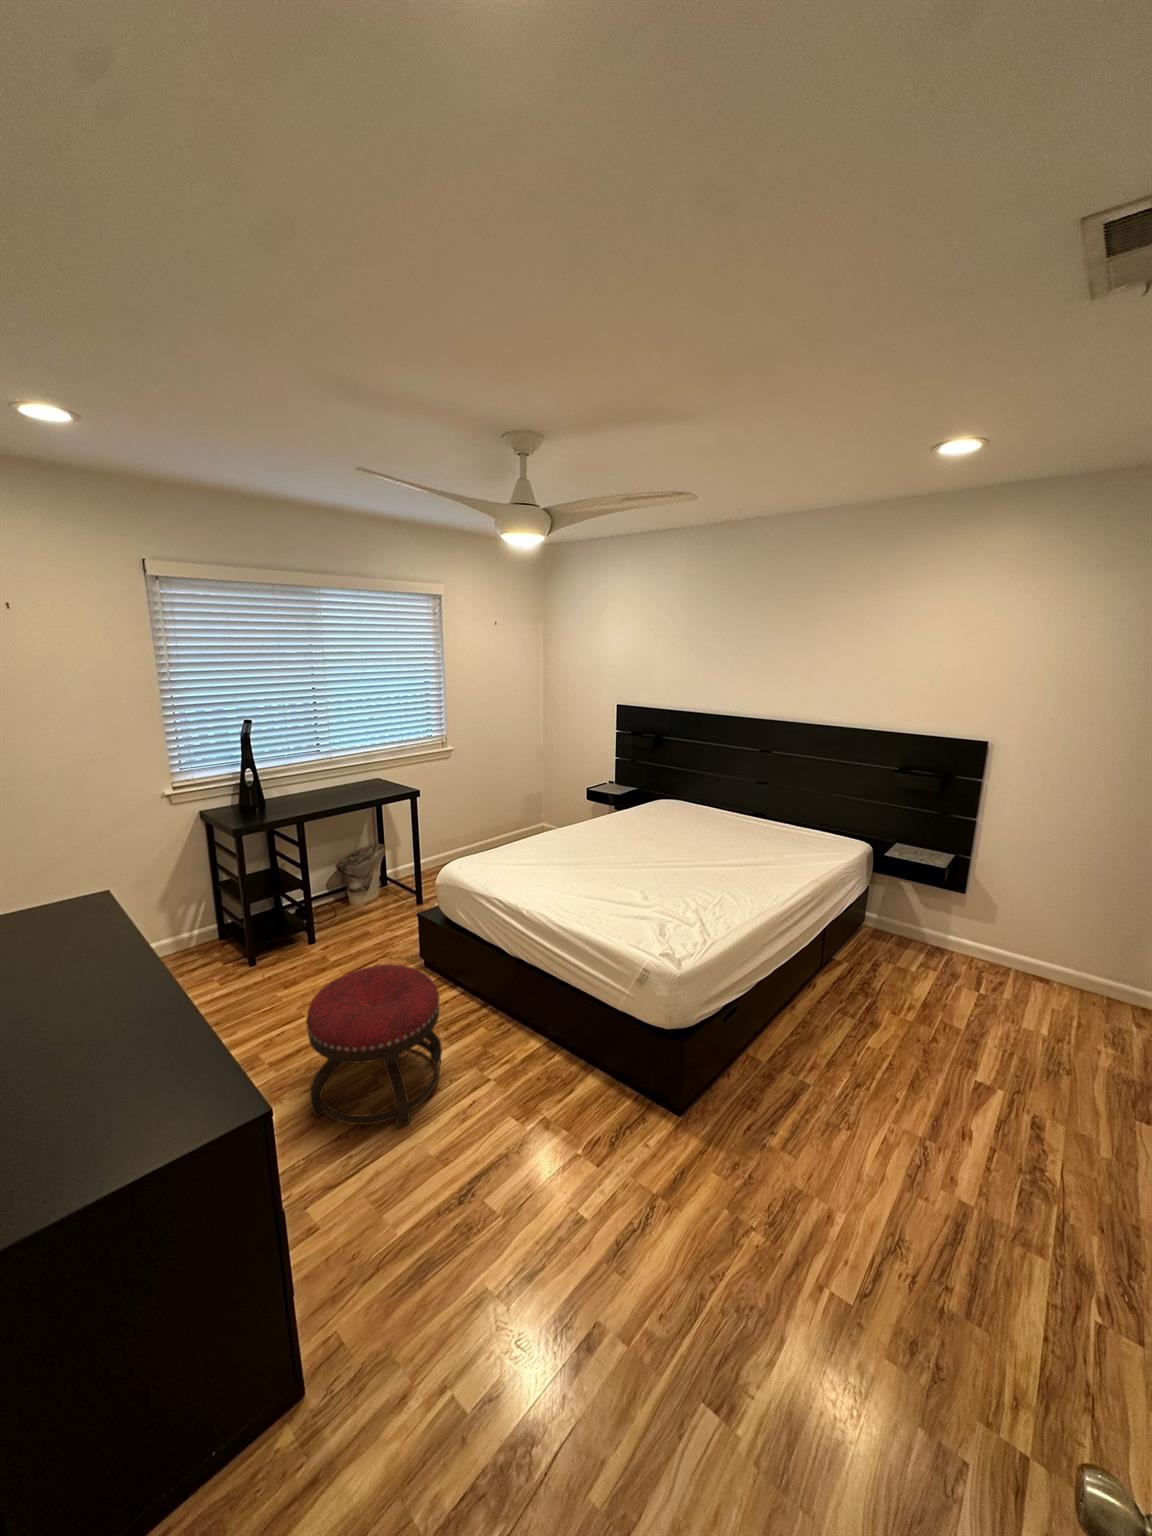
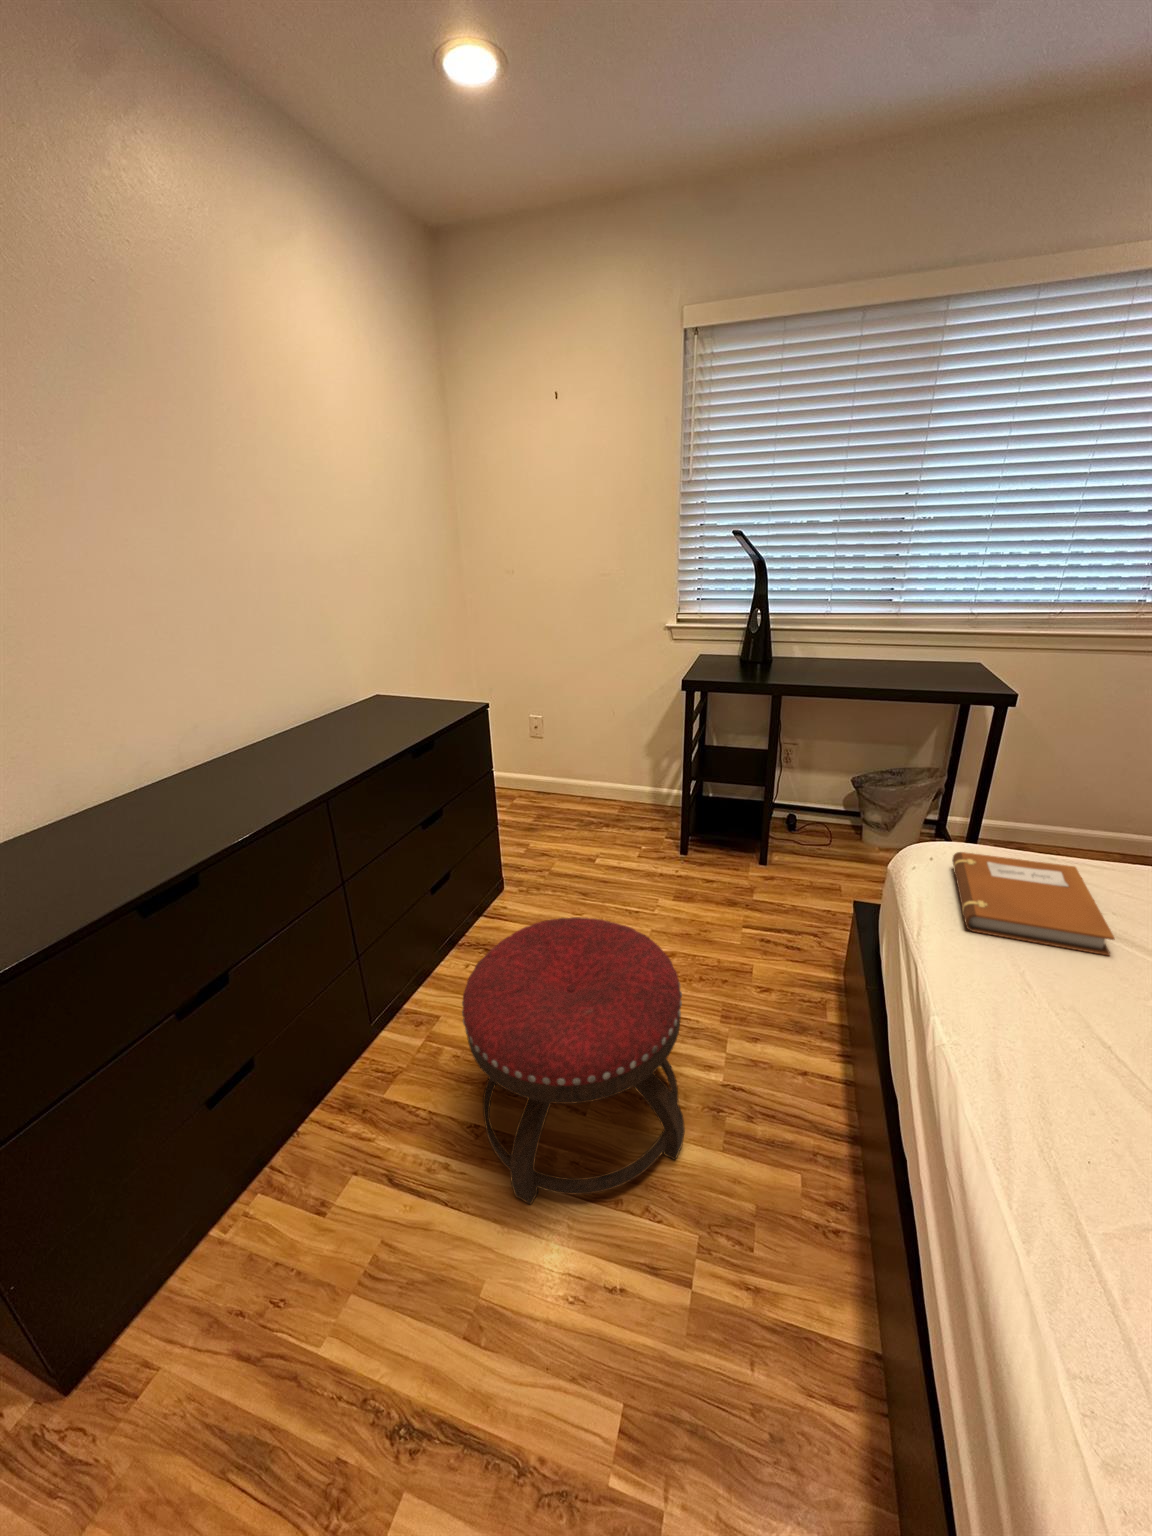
notebook: none [478,854,540,885] -> present [952,852,1115,956]

